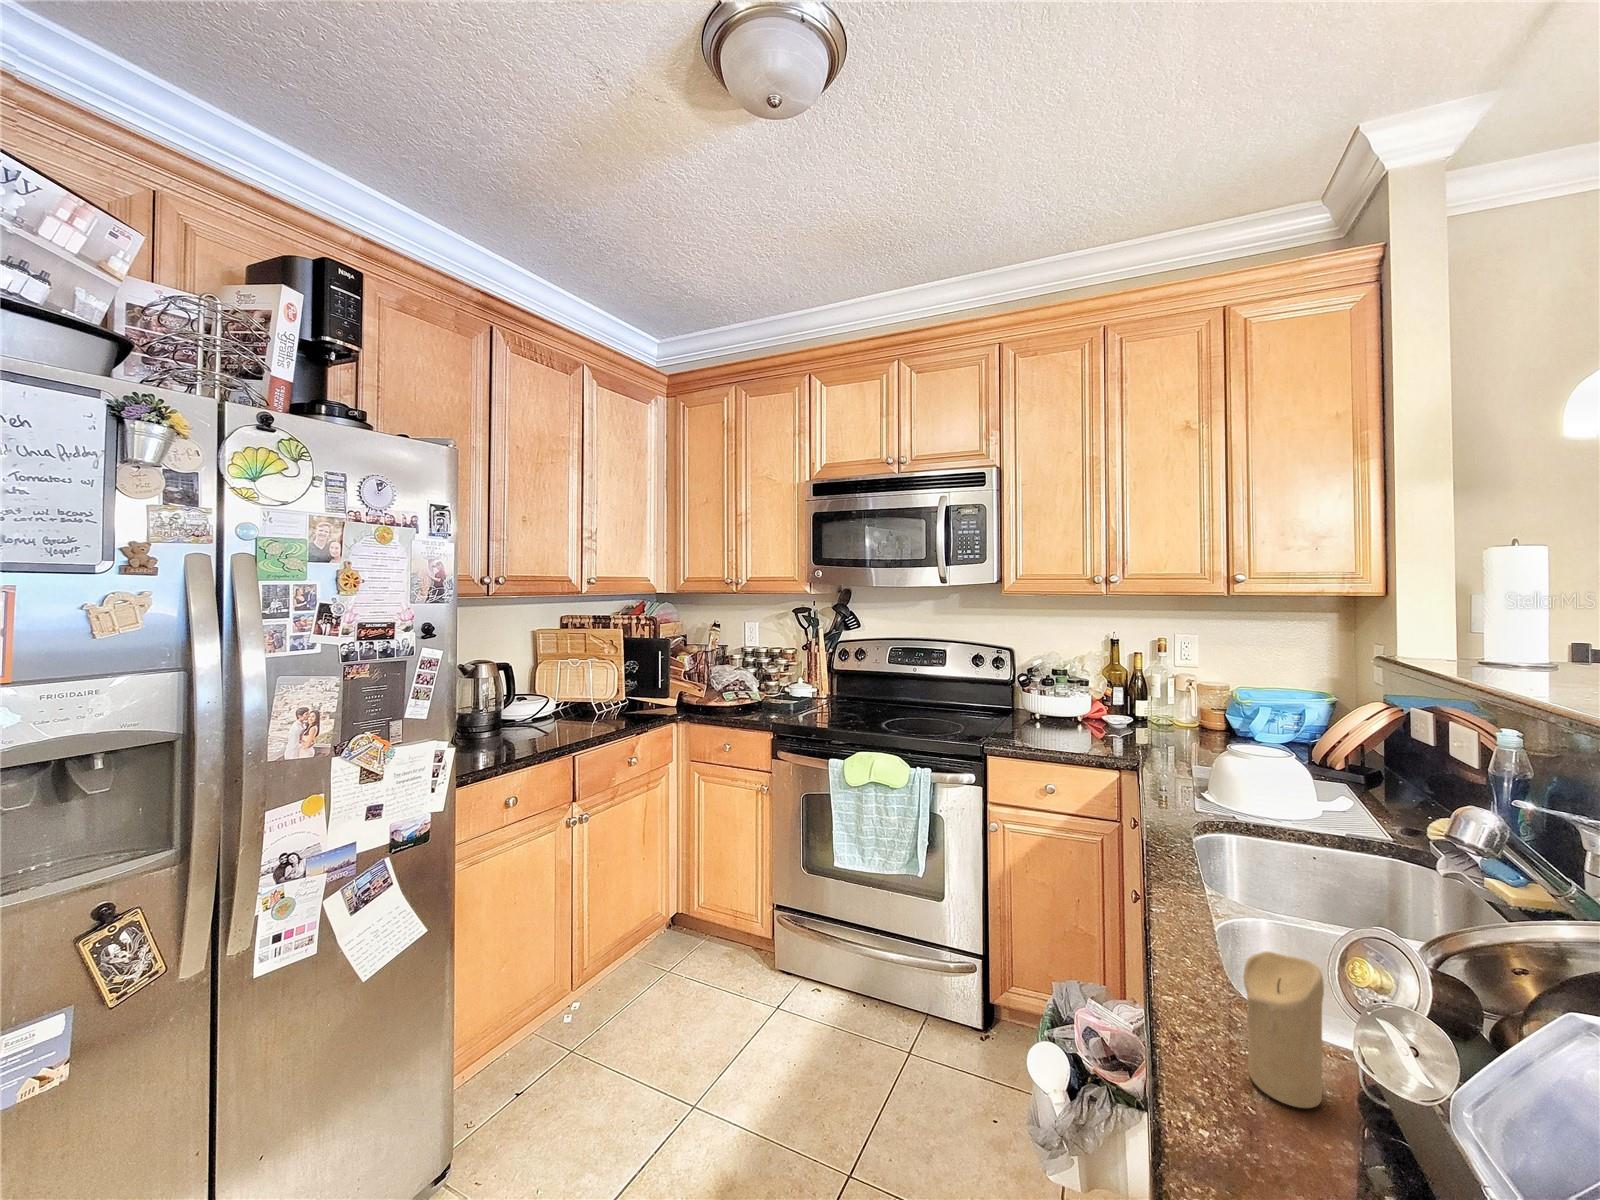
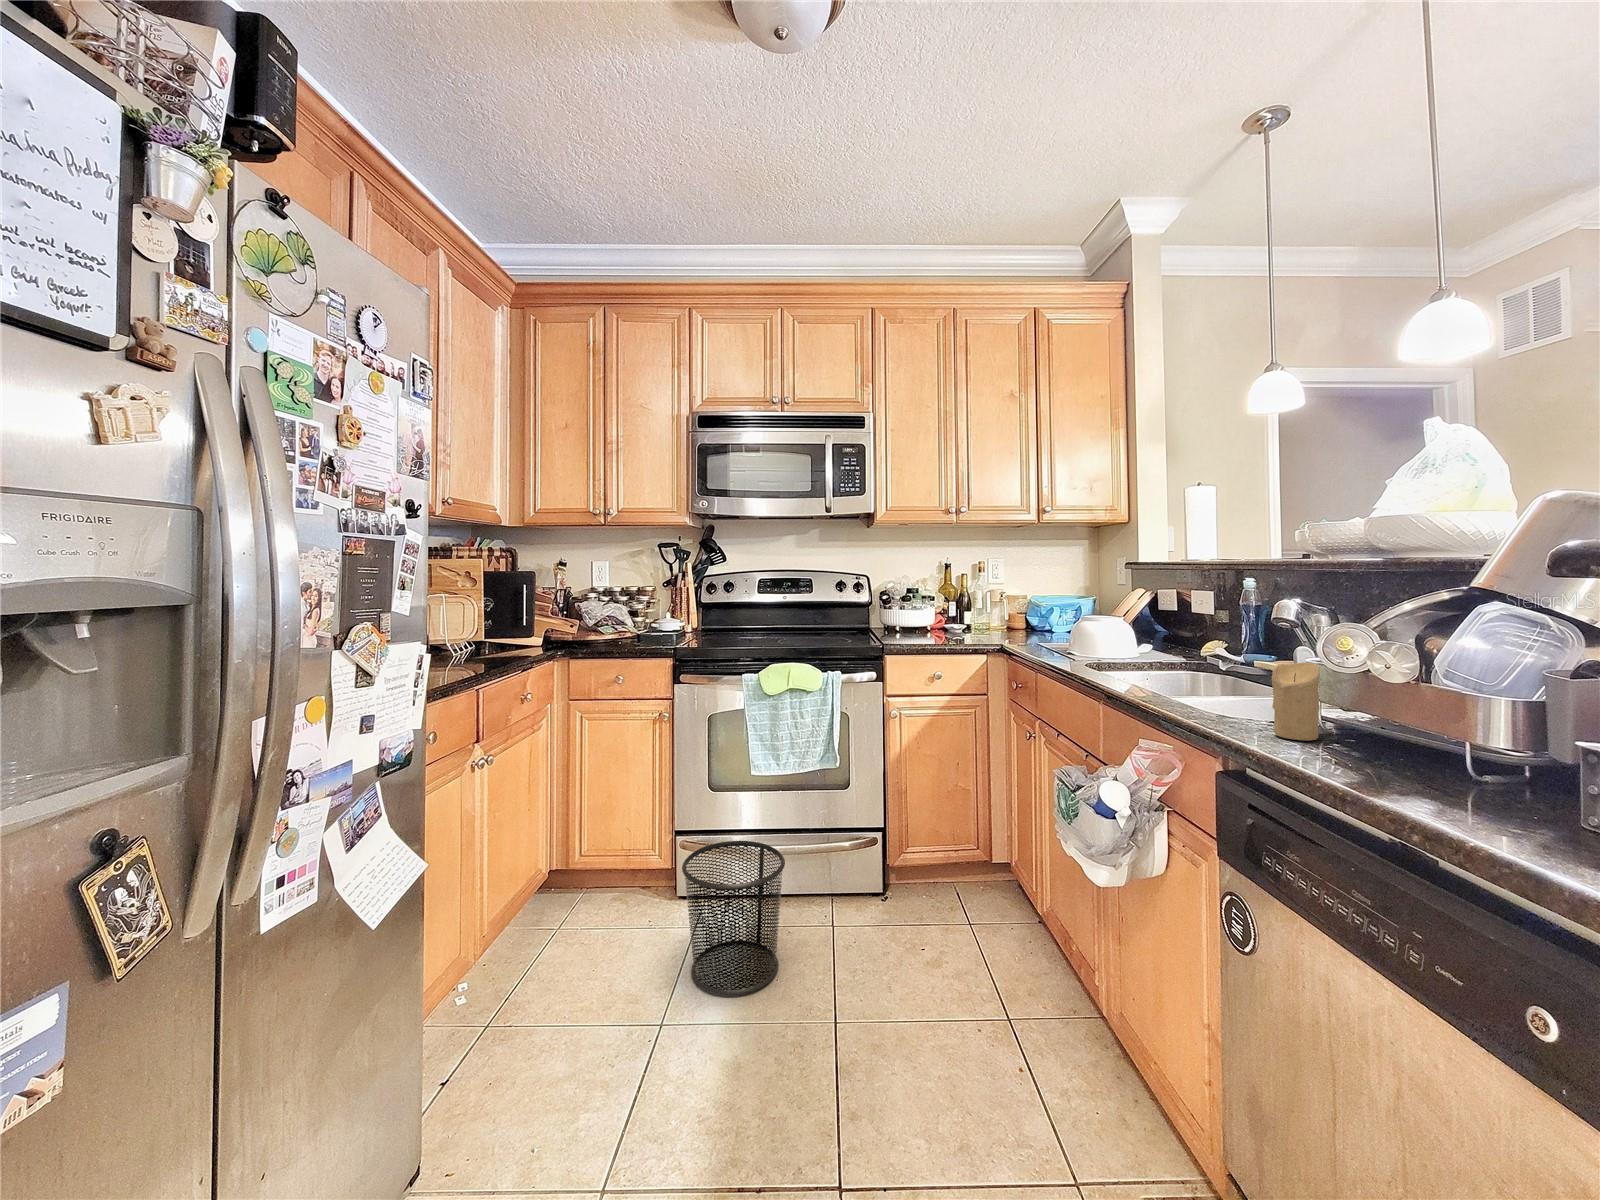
waste bin: none [719,937,825,1114] -> present [682,841,785,995]

